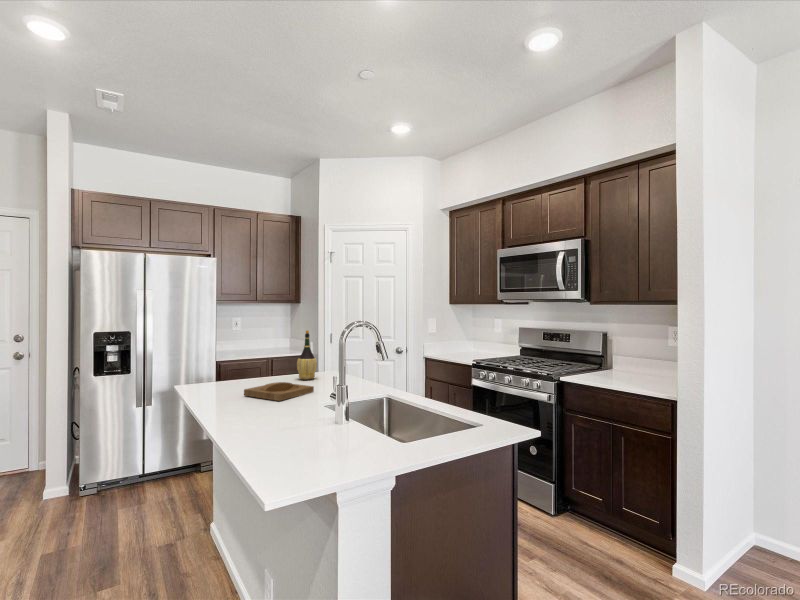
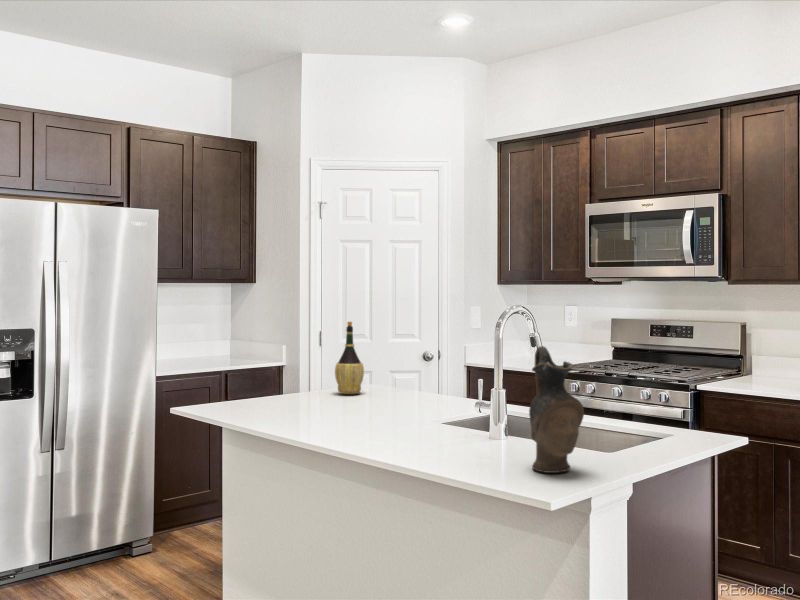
ceramic pitcher: none [320,358,360,460] -> present [529,346,584,473]
tray: present [244,382,314,401] -> none [297,396,389,419]

